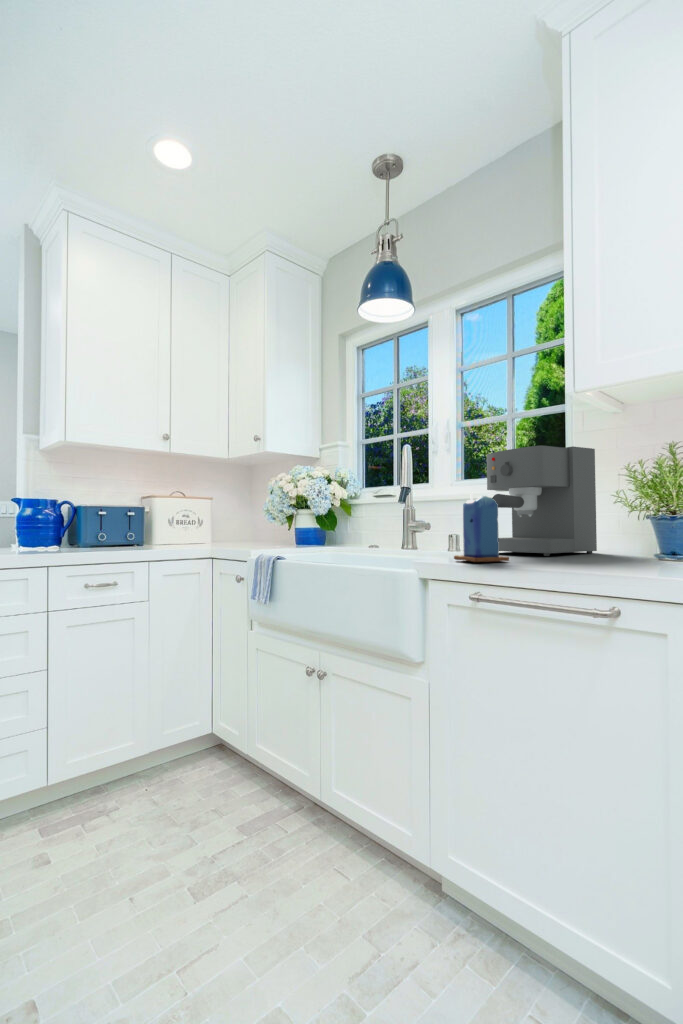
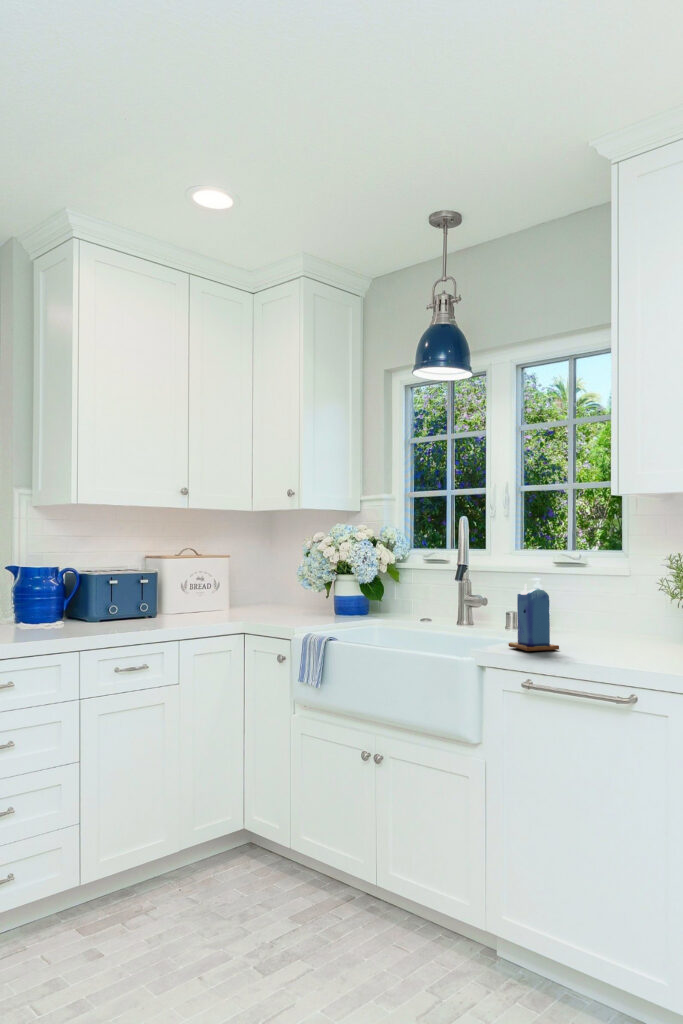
coffee maker: present [487,445,597,556] -> none [544,535,651,642]

